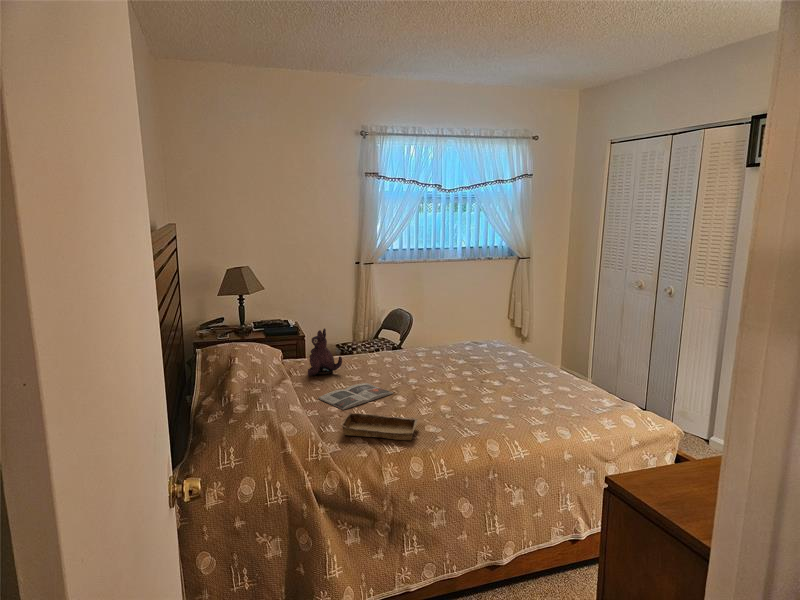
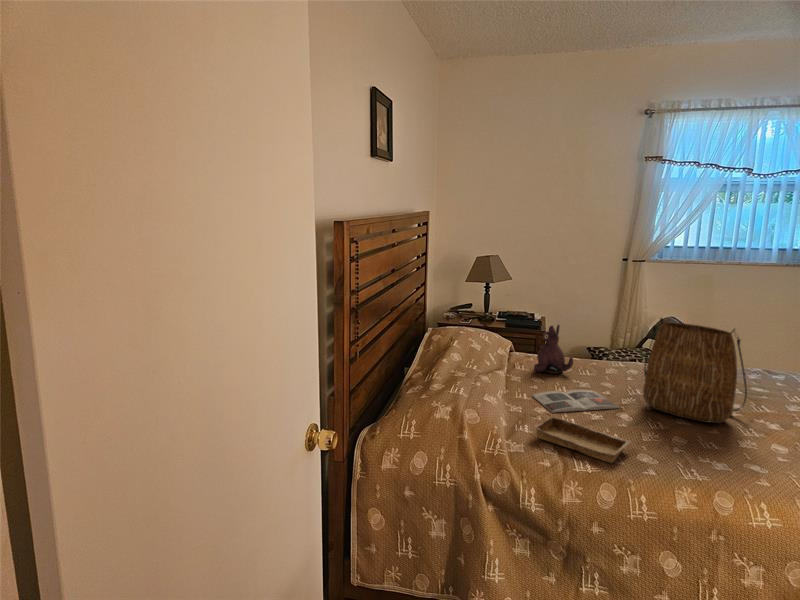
tote bag: none [405,312,479,391] -> present [643,318,747,423]

